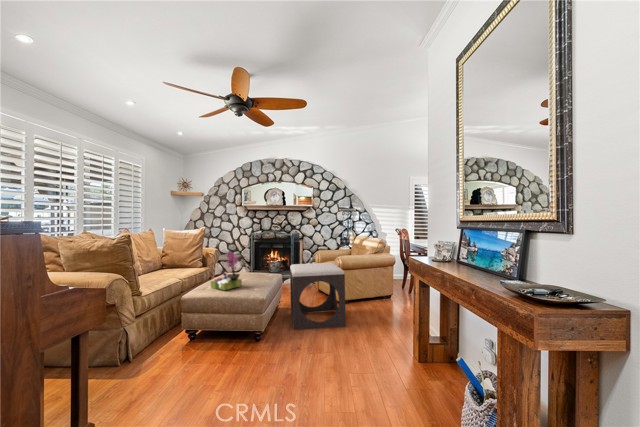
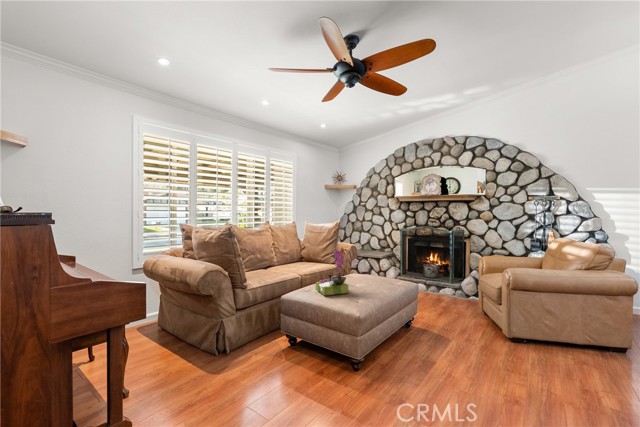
footstool: present [290,263,346,330] -> none [412,273,501,385]

